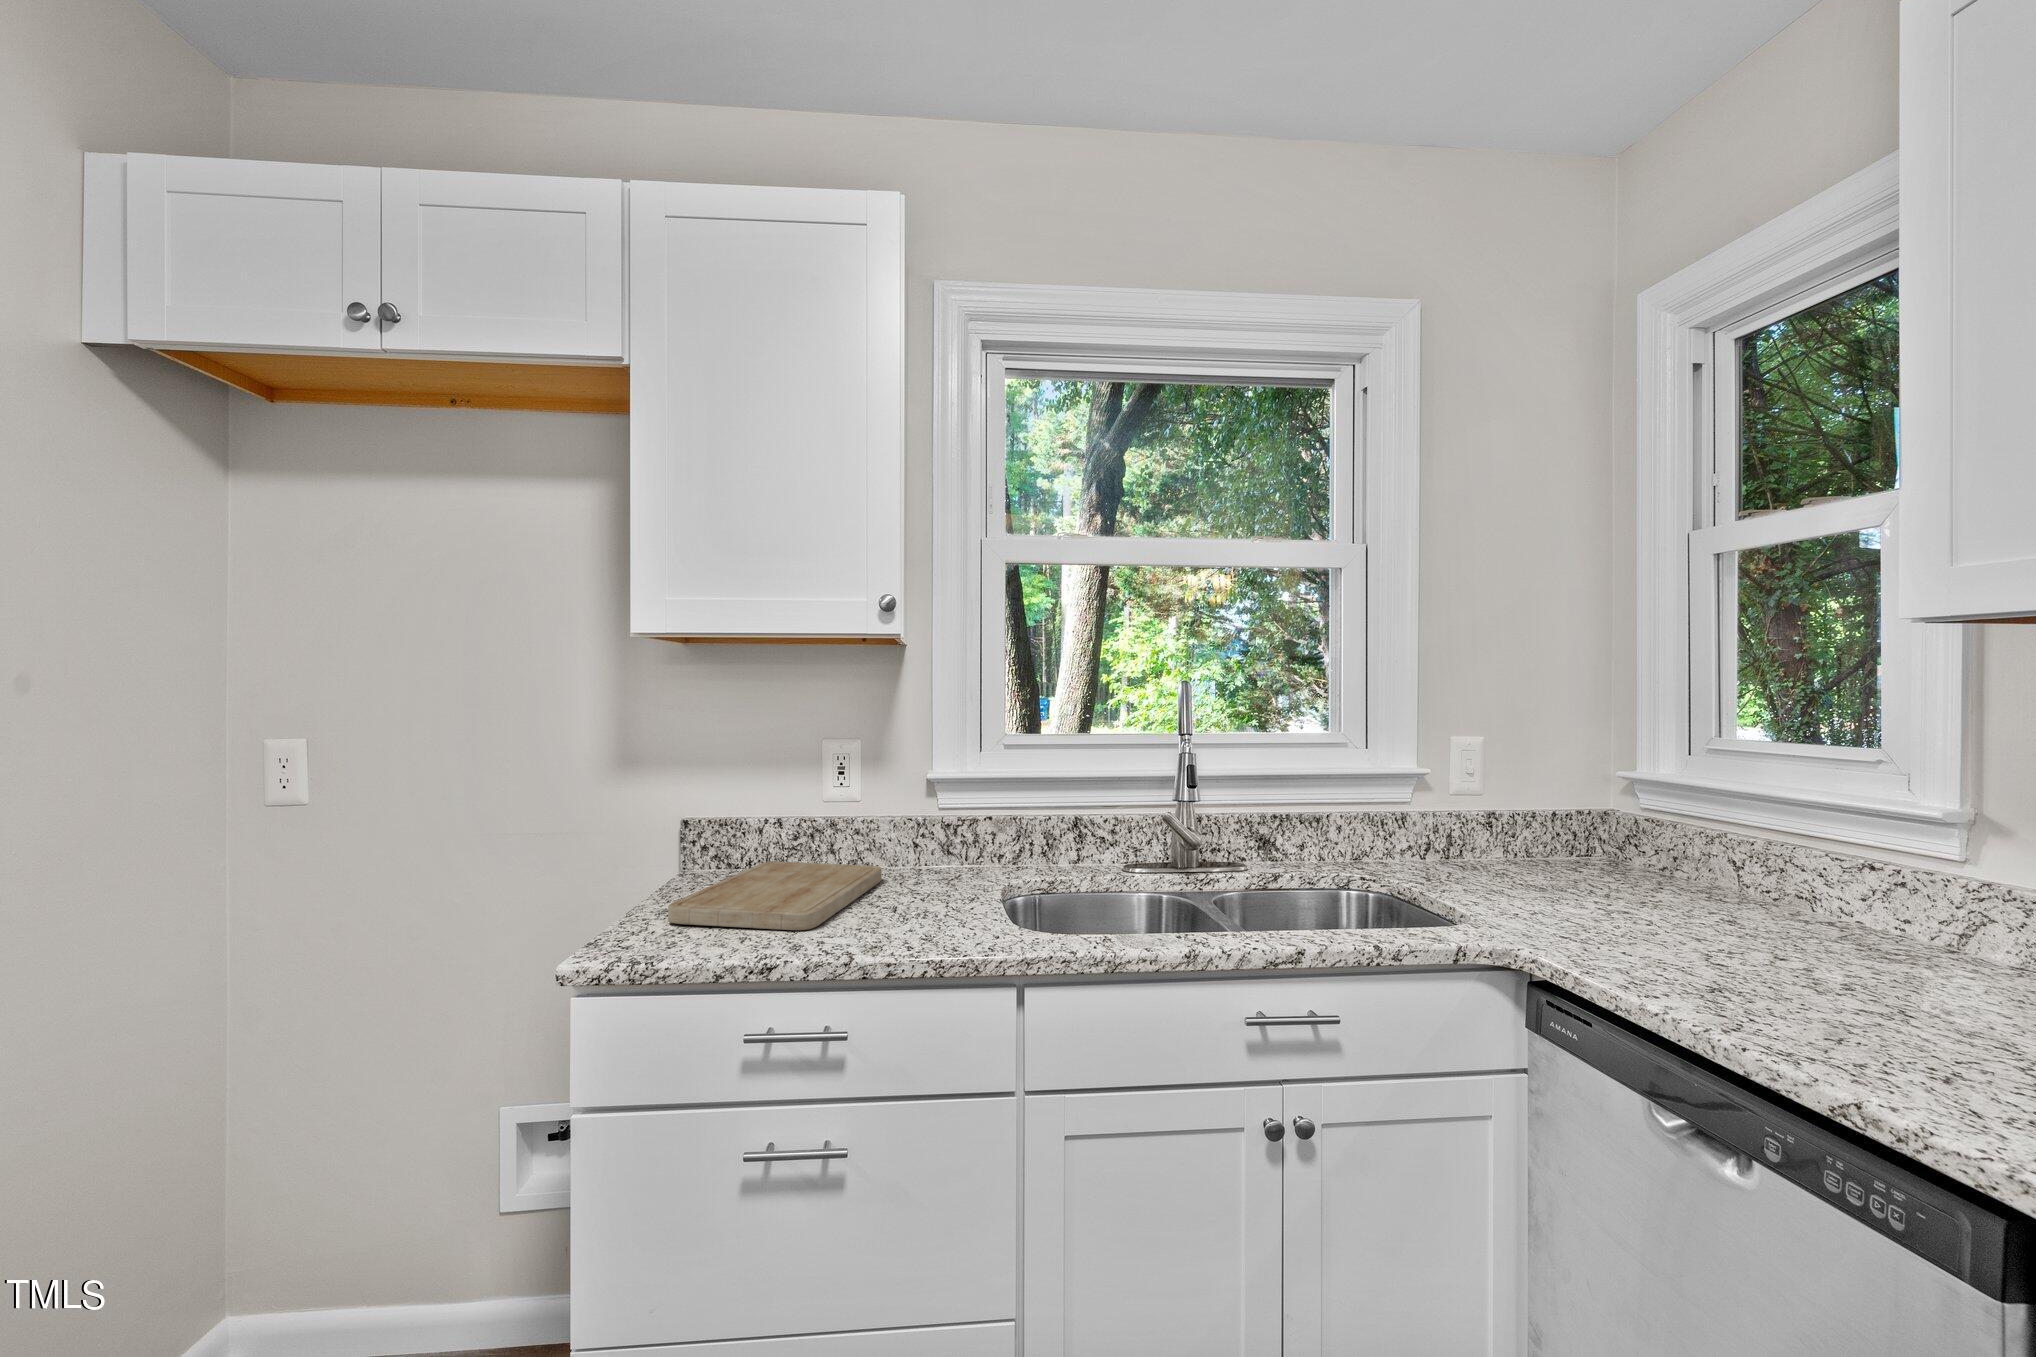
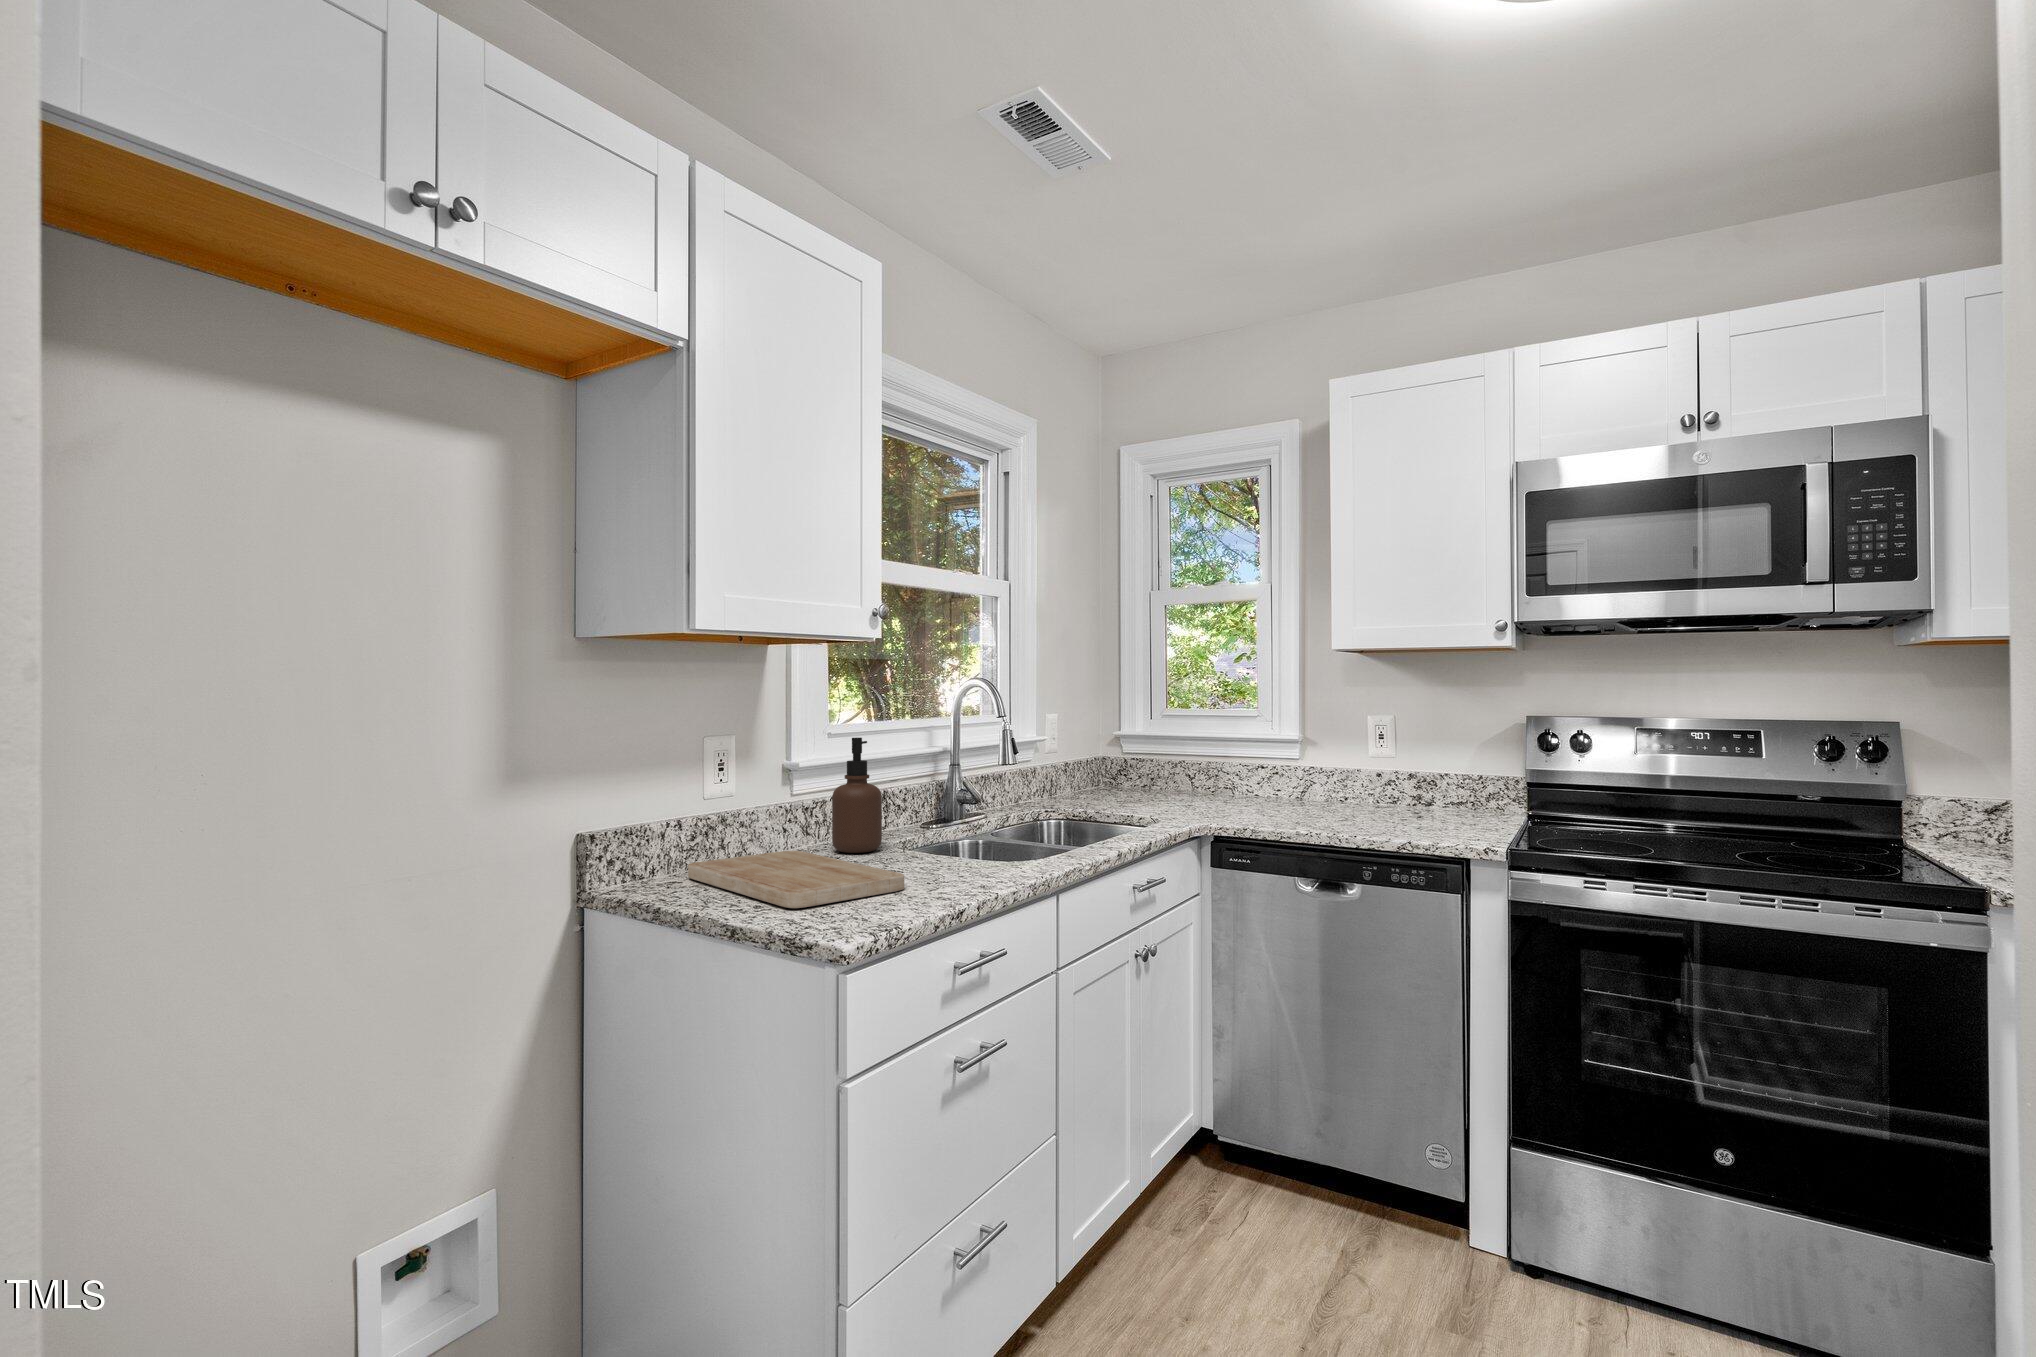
soap dispenser: none [942,750,998,884] -> present [832,738,882,853]

